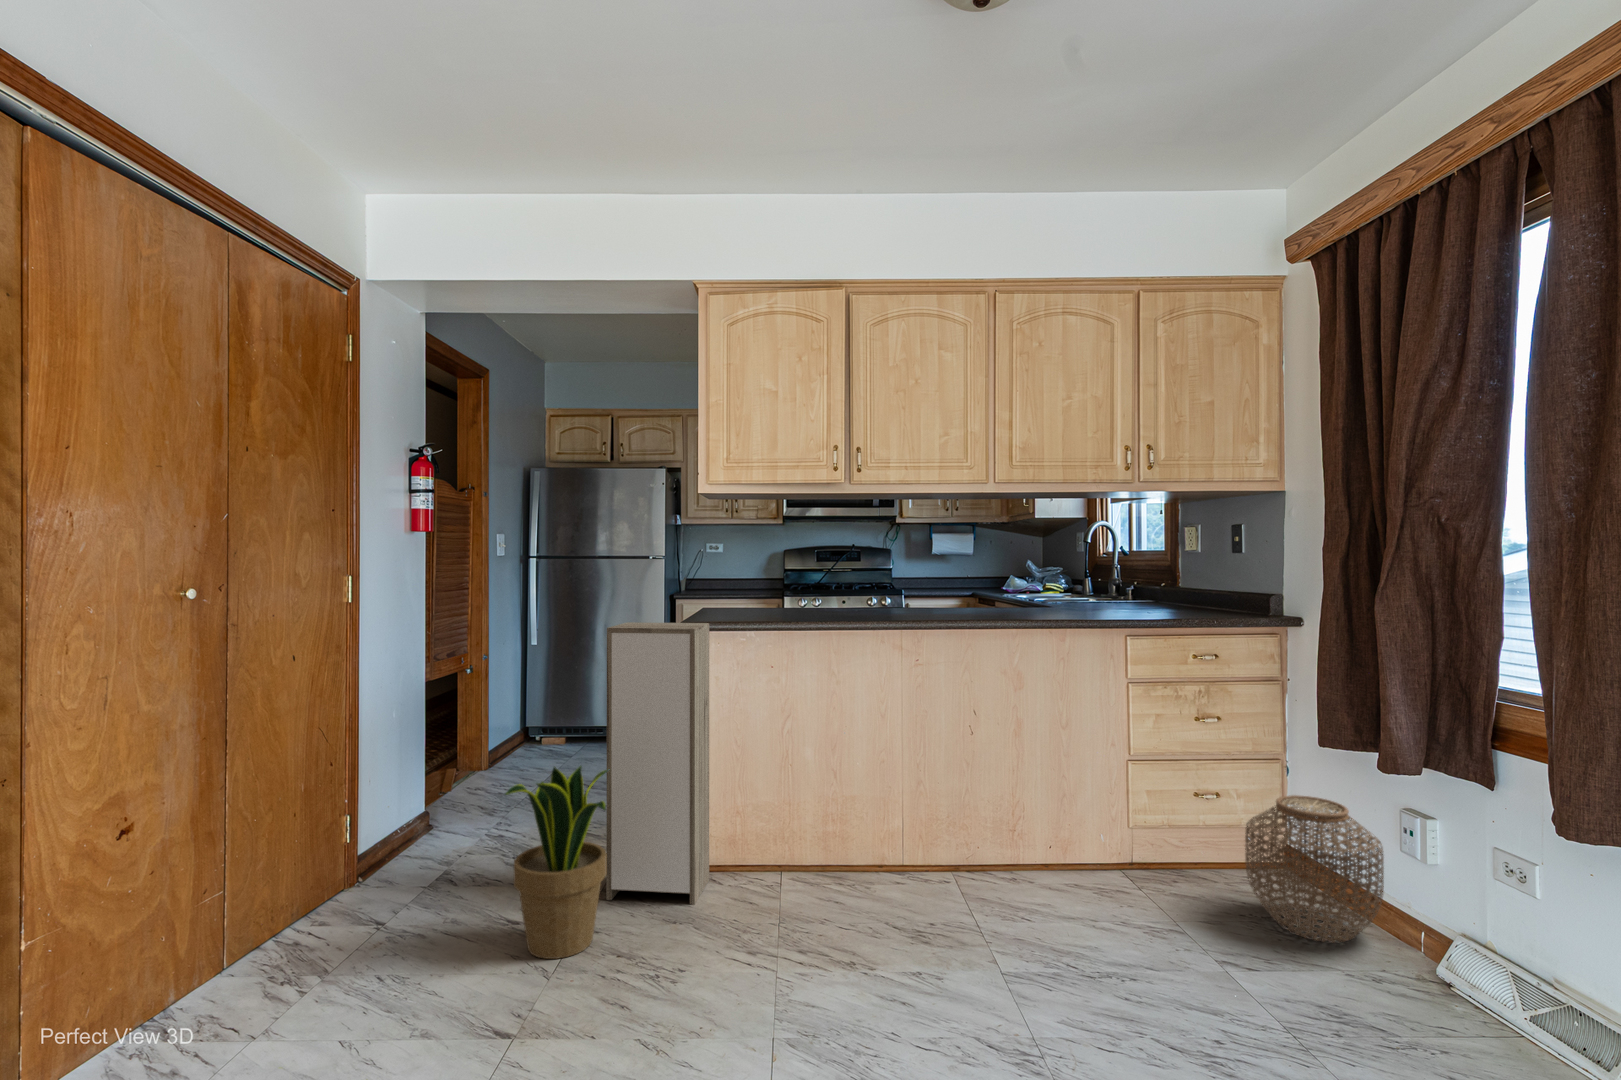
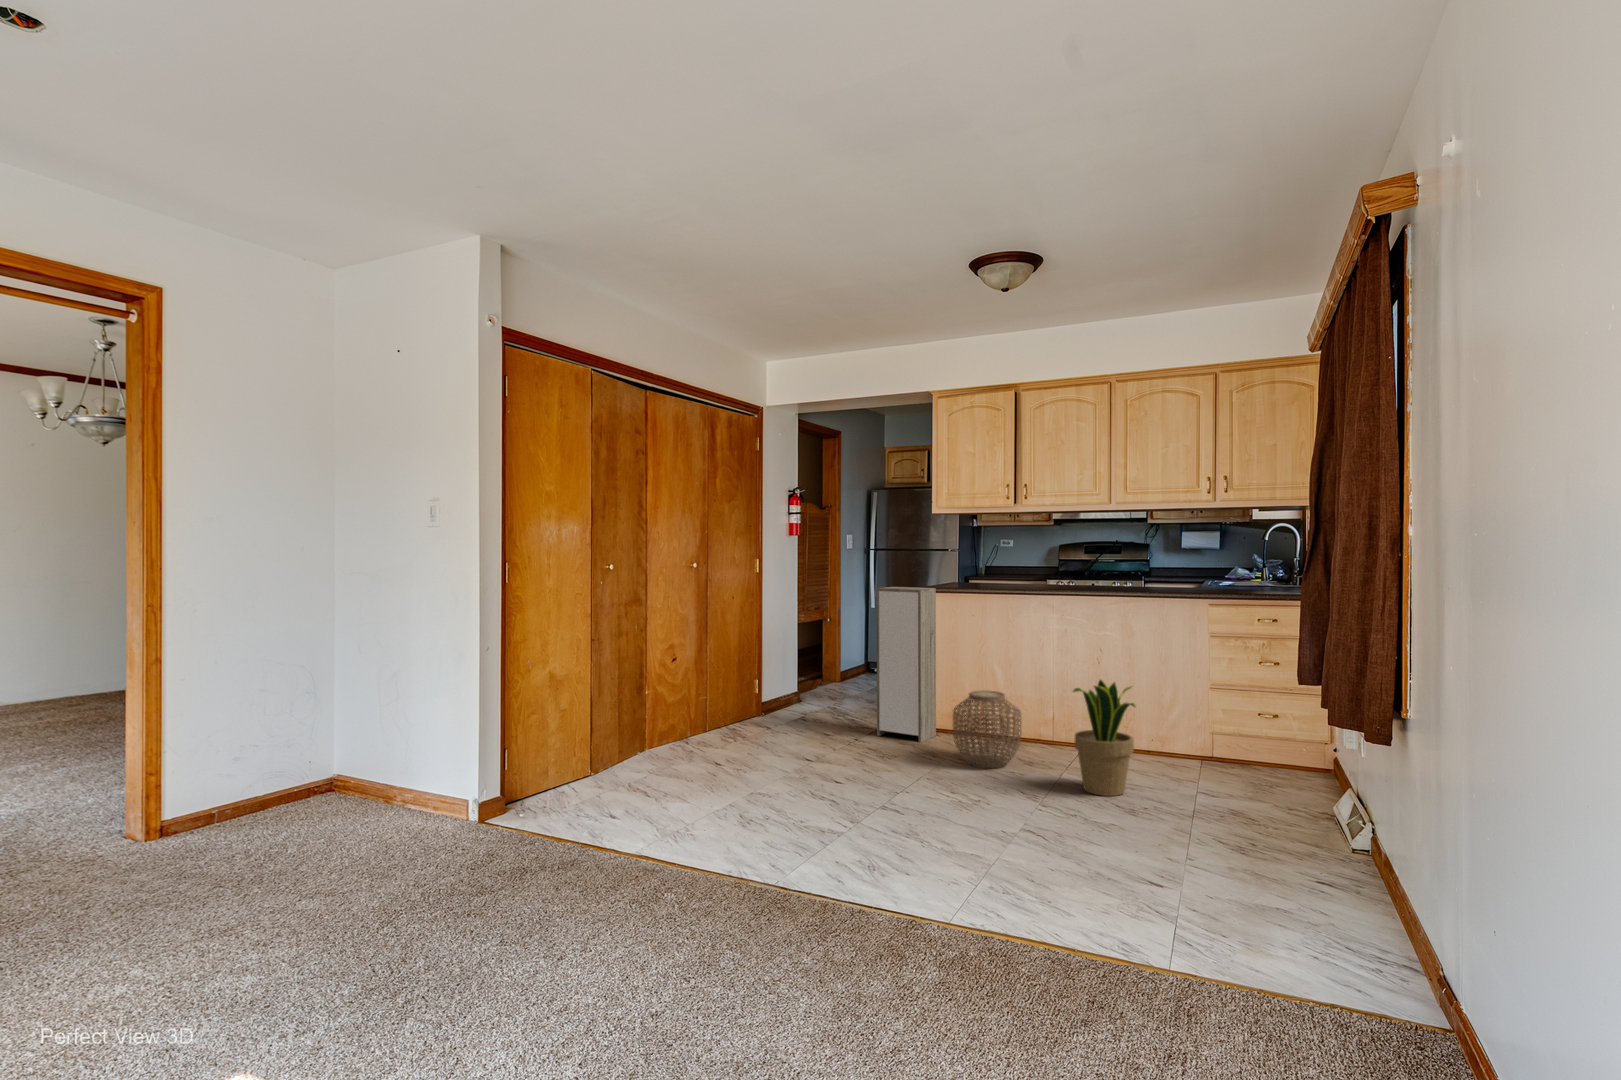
potted plant: present [505,766,608,959] -> present [1073,680,1136,796]
woven basket: present [1245,795,1384,942] -> present [953,691,1022,768]

